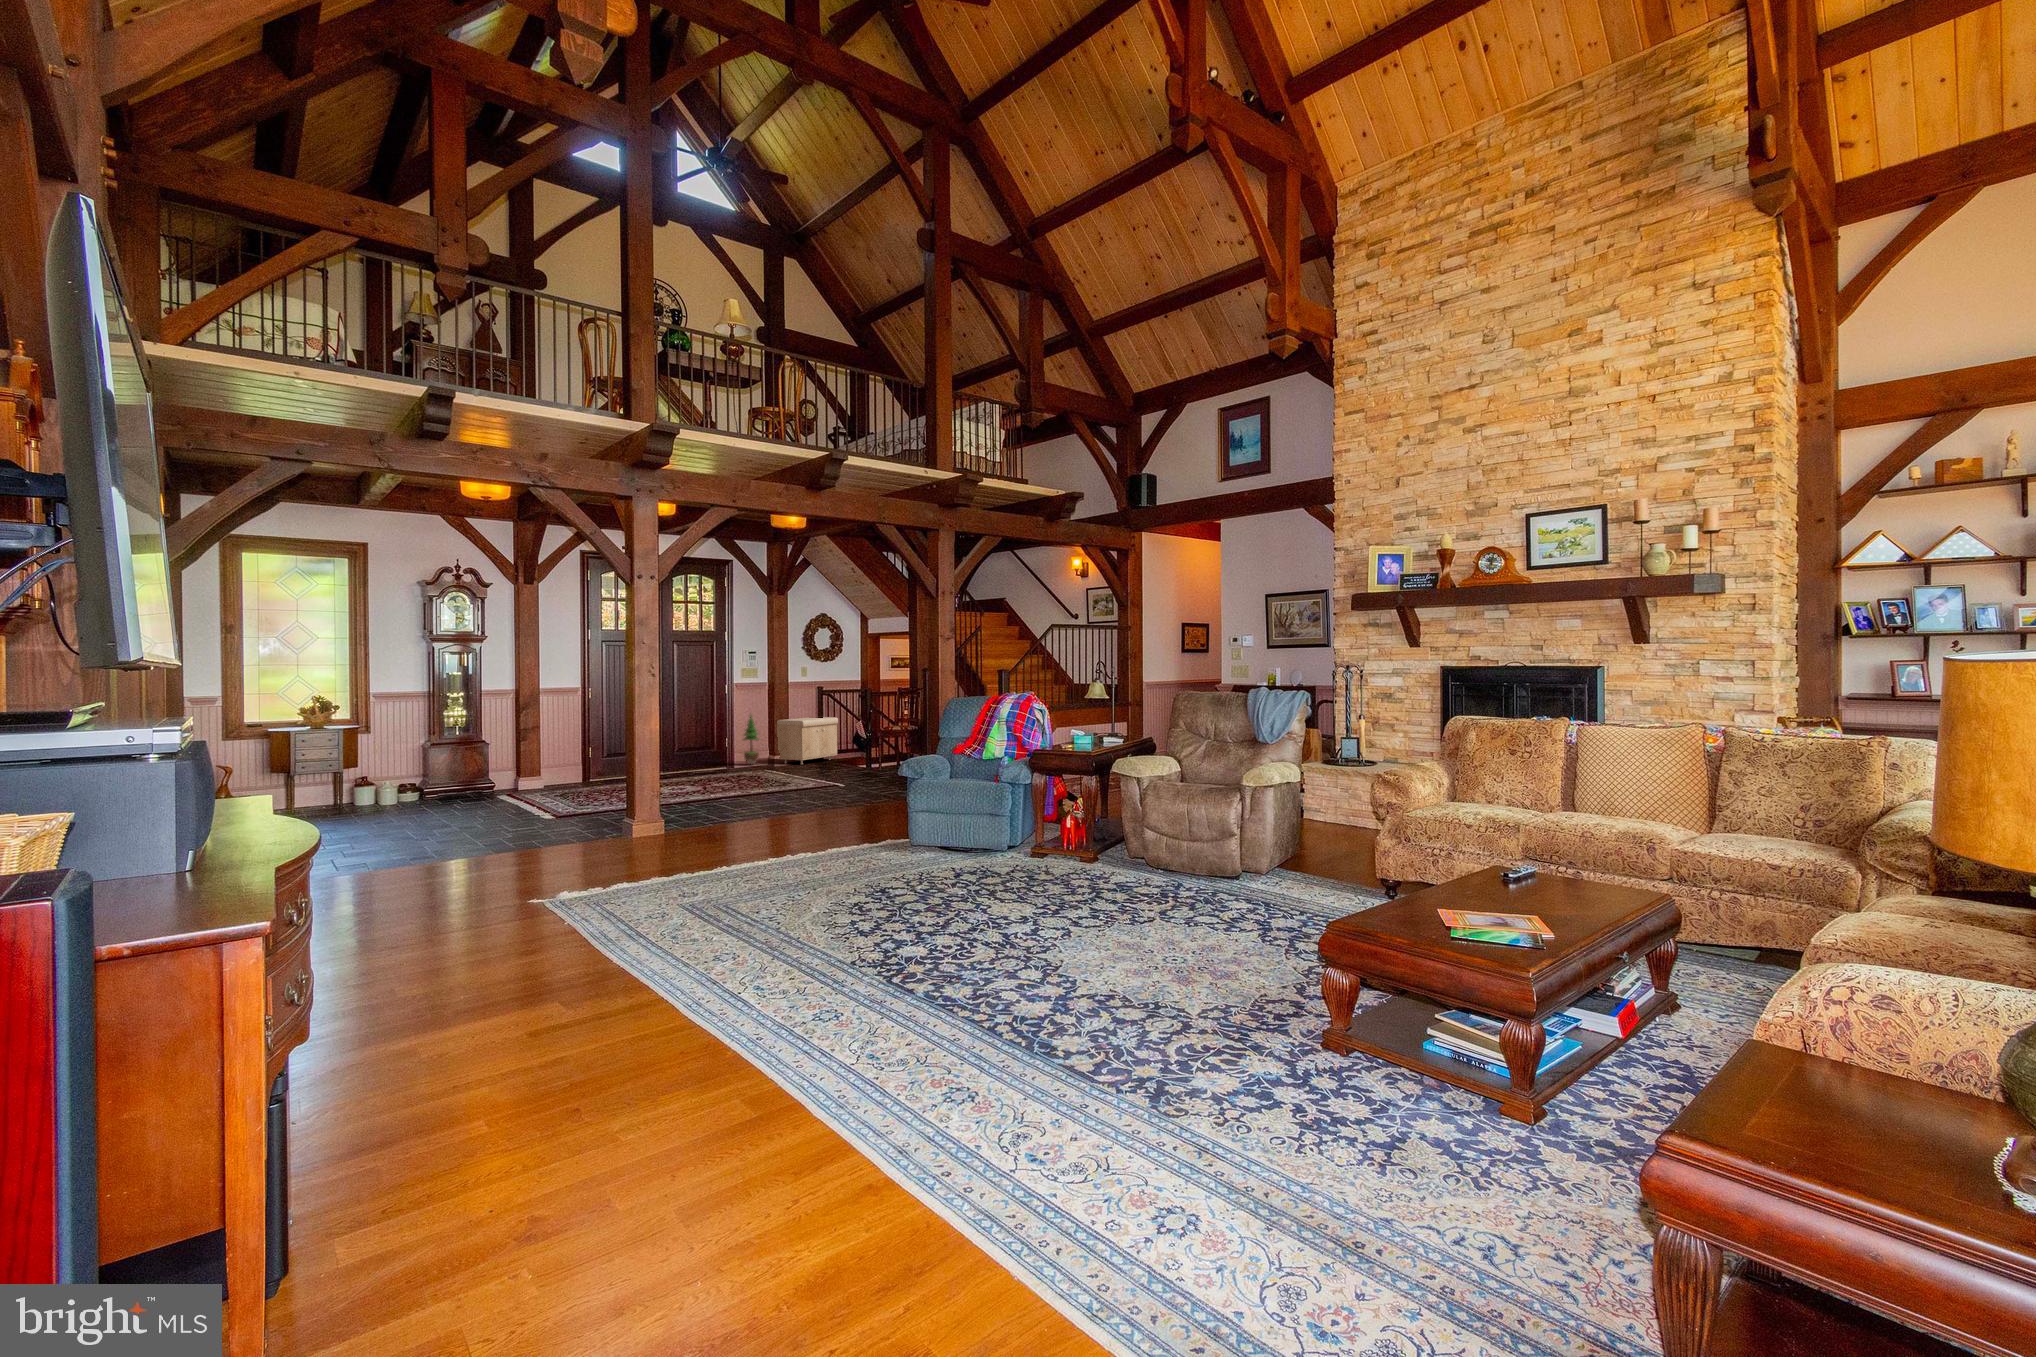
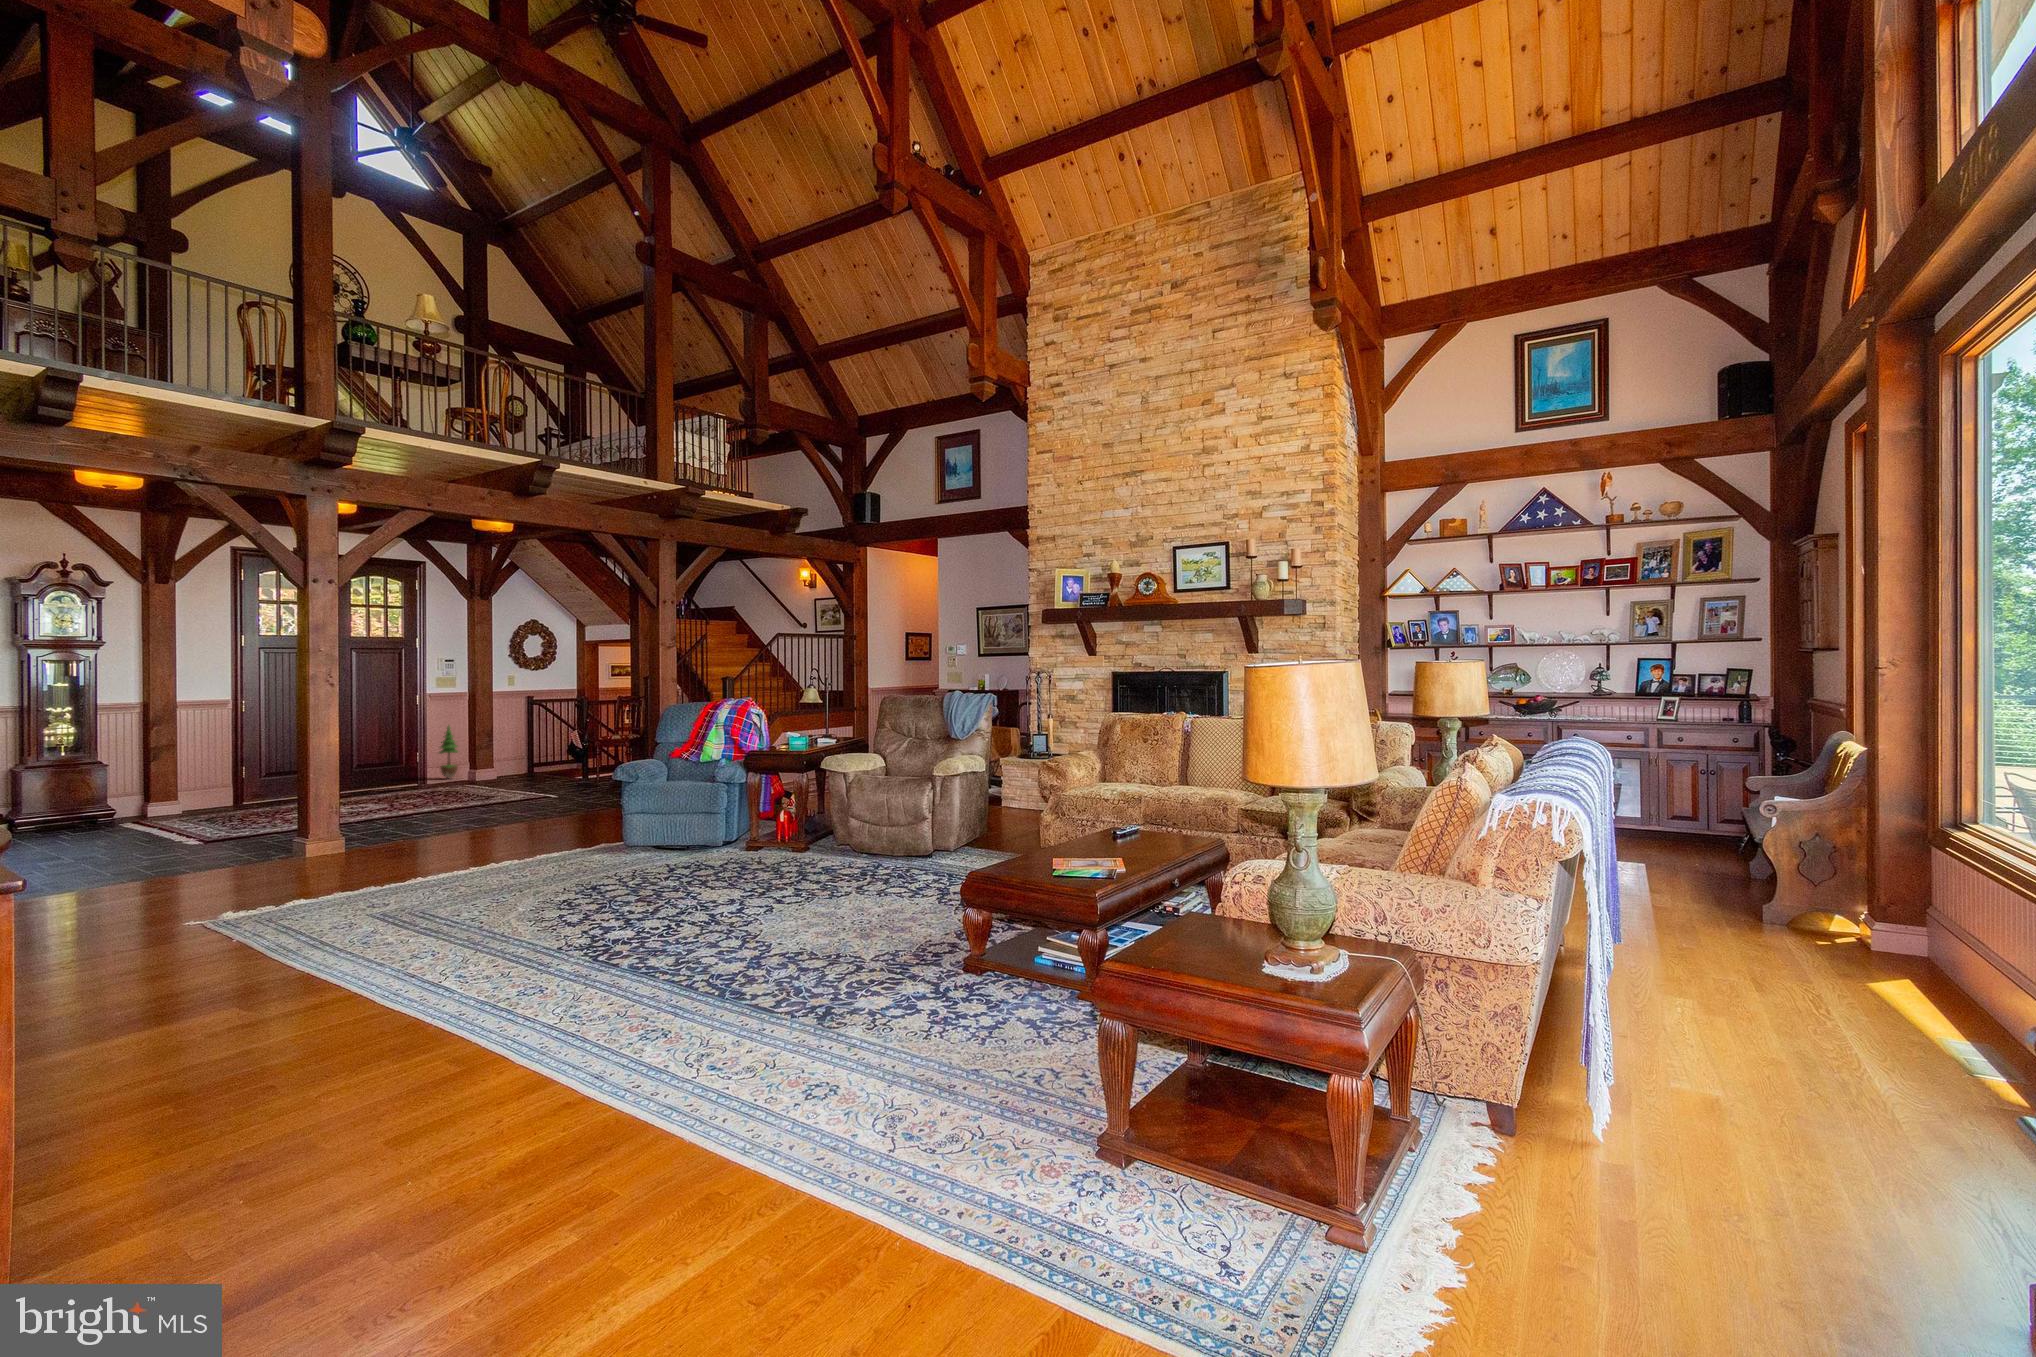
storage bench: present [777,717,838,764] -> none [479,727,550,777]

